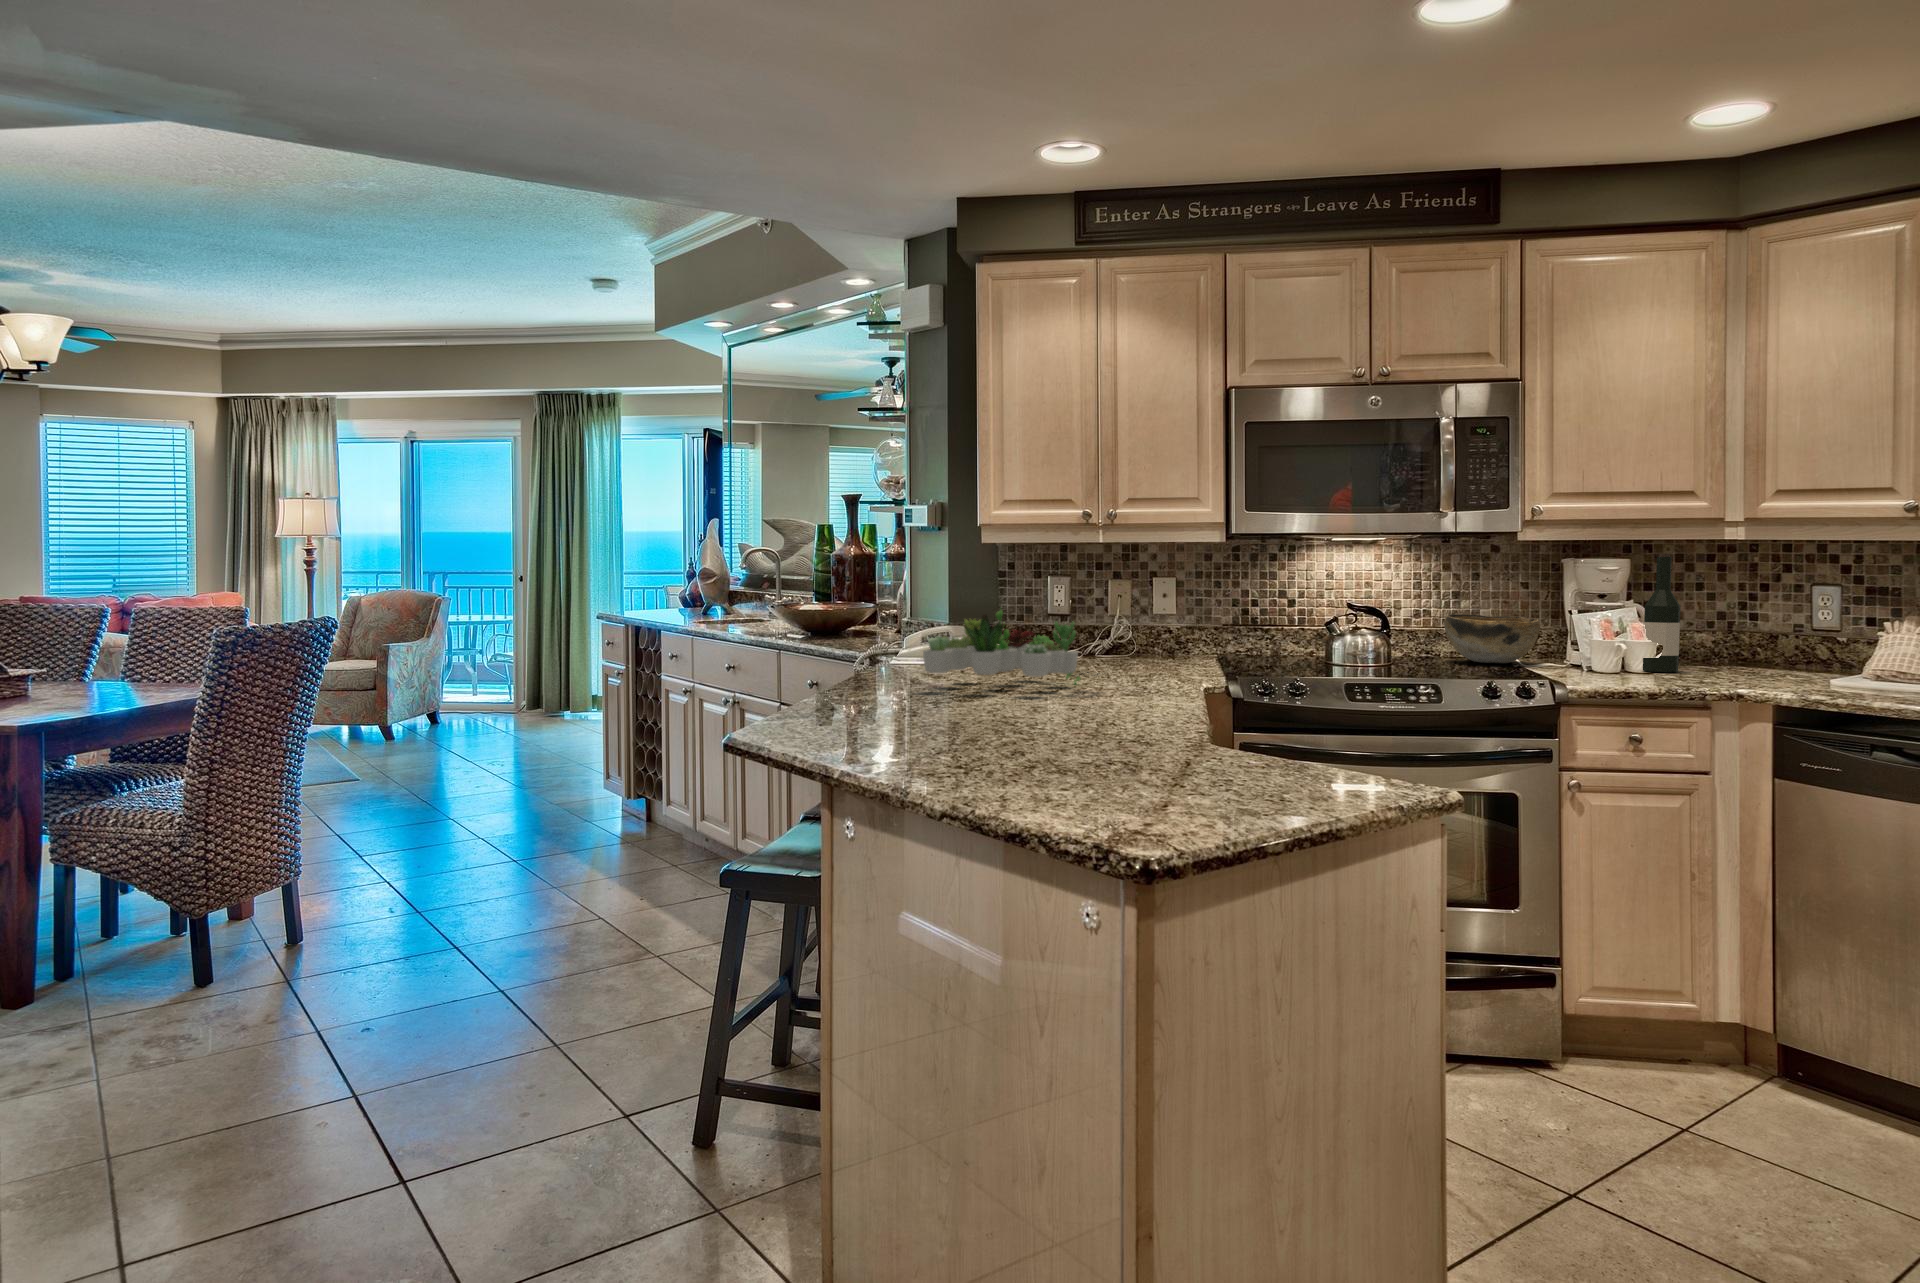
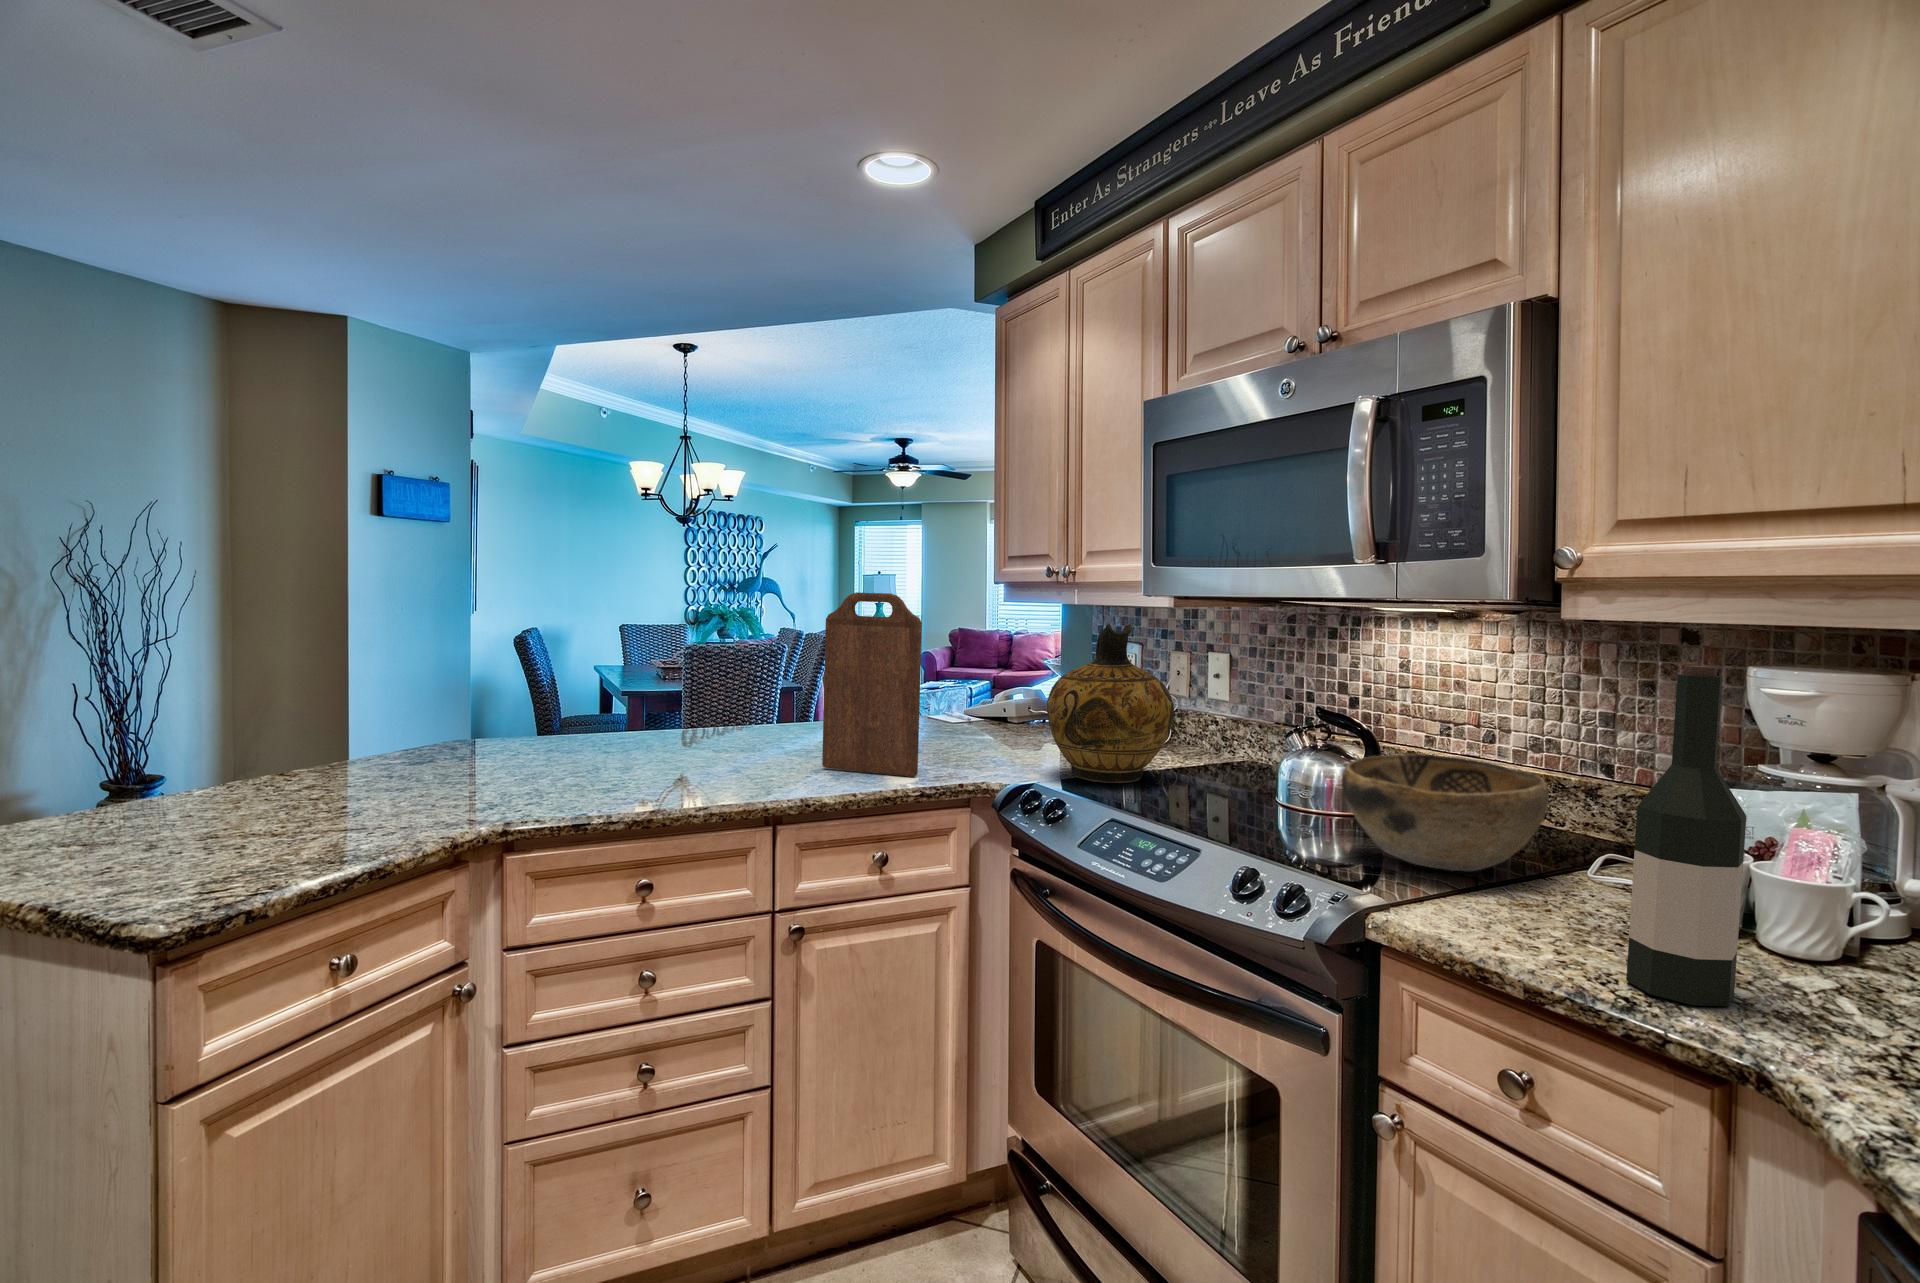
cutting board: none [1117,530,1184,672] -> present [822,592,922,777]
ceramic jug: none [1194,552,1284,661] -> present [1047,623,1174,783]
succulent plant: present [923,610,1100,684] -> none [473,674,689,774]

